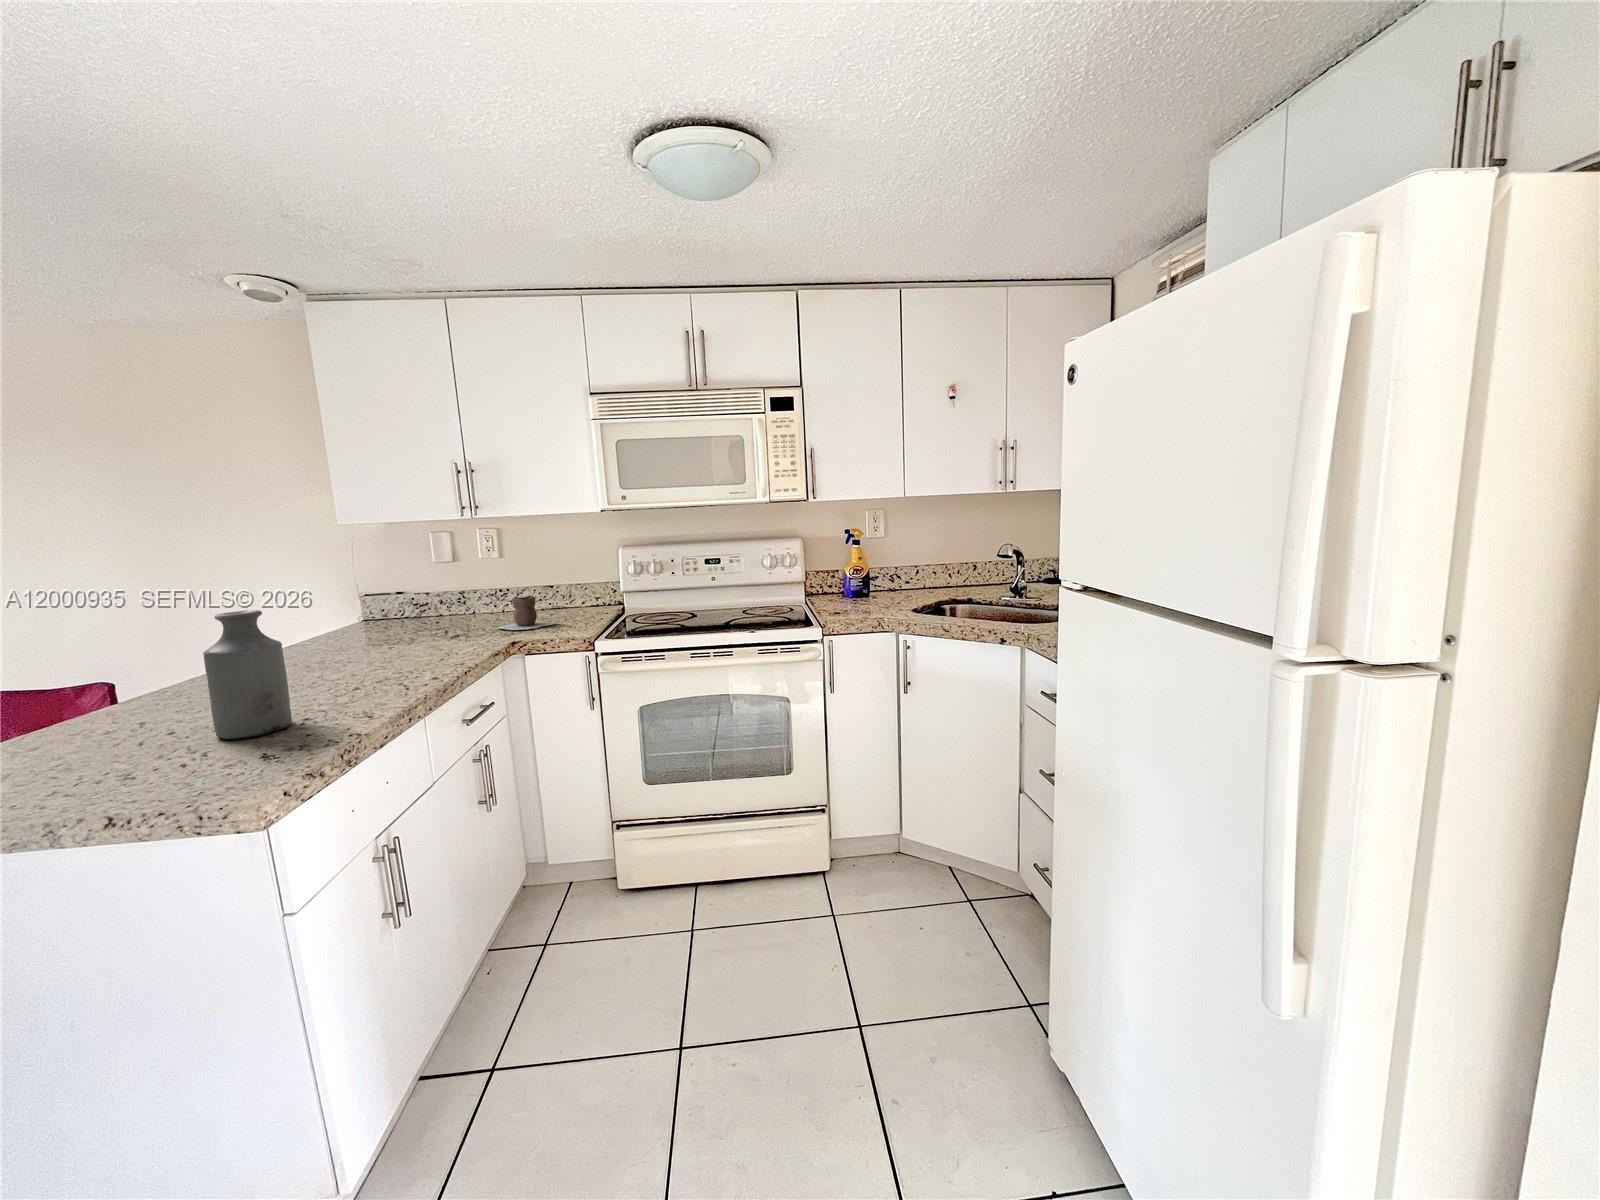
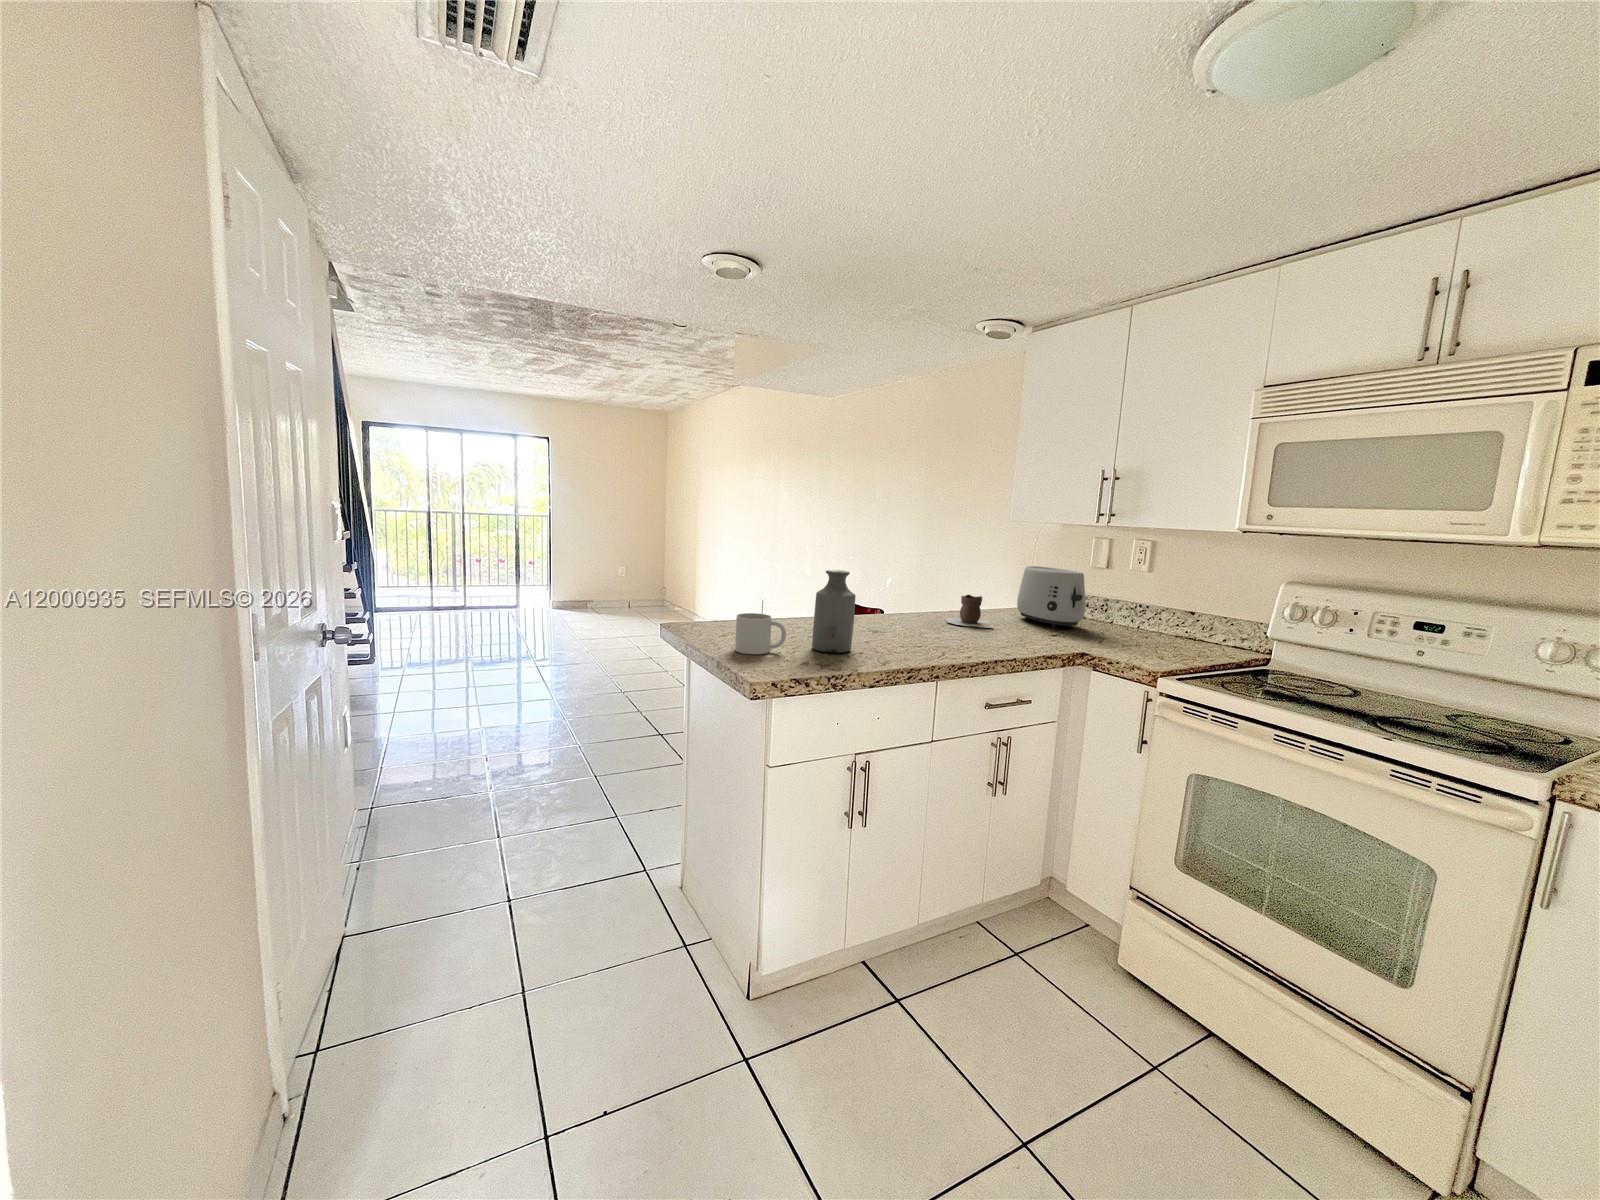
toaster: none [371,567,461,632] -> present [1017,566,1085,627]
vase: present [498,595,557,630] -> present [946,594,993,628]
mug: none [62,712,190,795] -> present [735,613,786,654]

